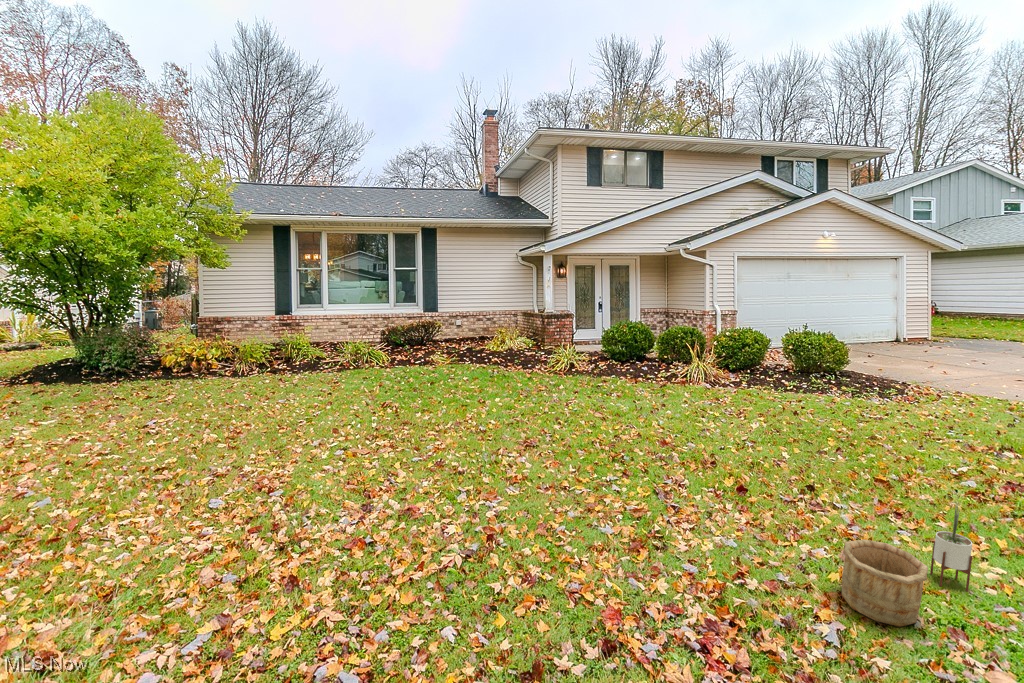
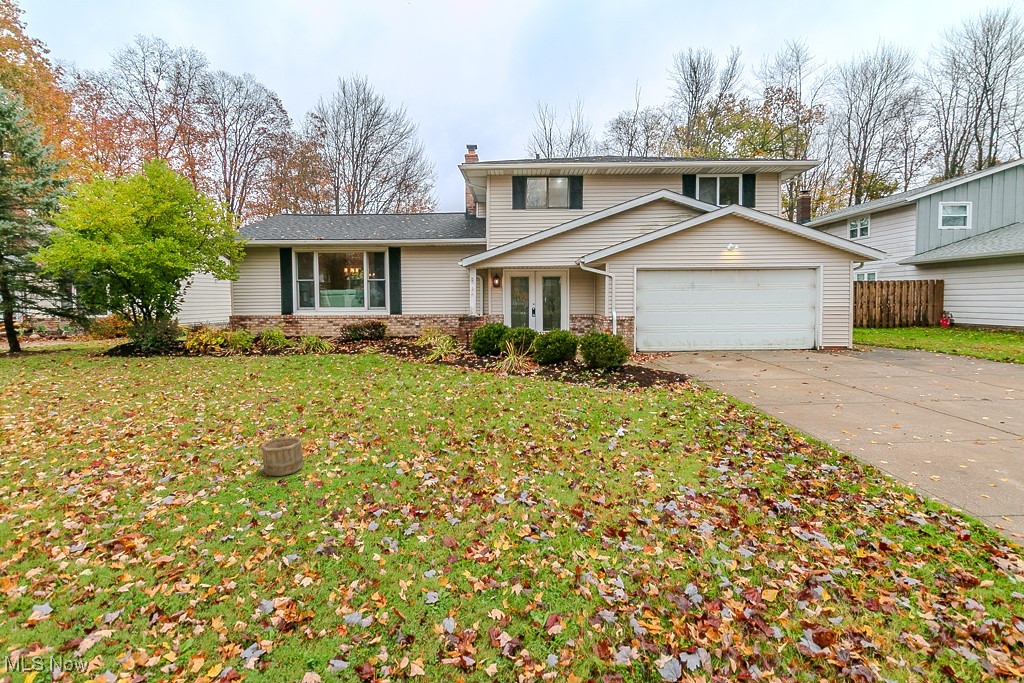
potted plant: present [930,504,972,591] -> none [330,416,355,471]

